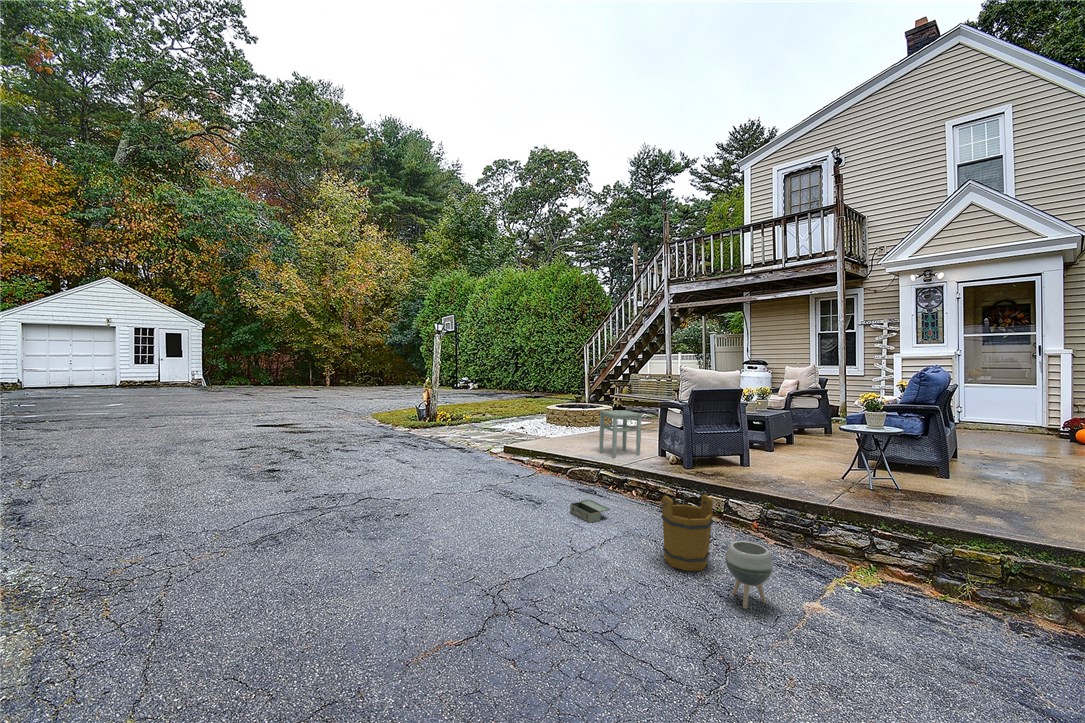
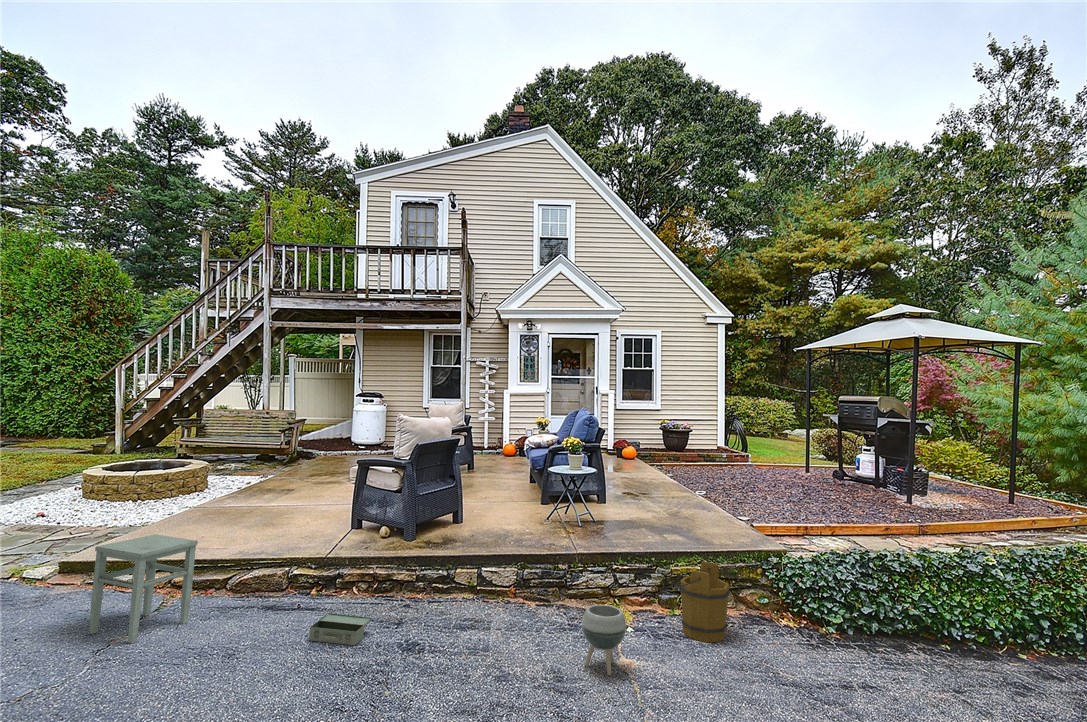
stool: present [599,410,642,458] -> present [89,535,198,644]
bucket: present [660,494,713,571] -> present [675,561,730,643]

